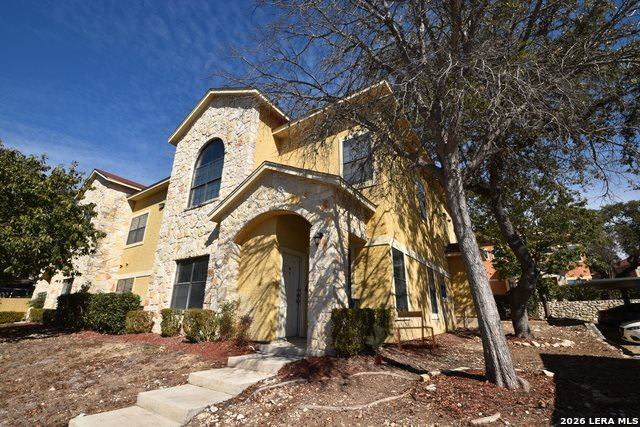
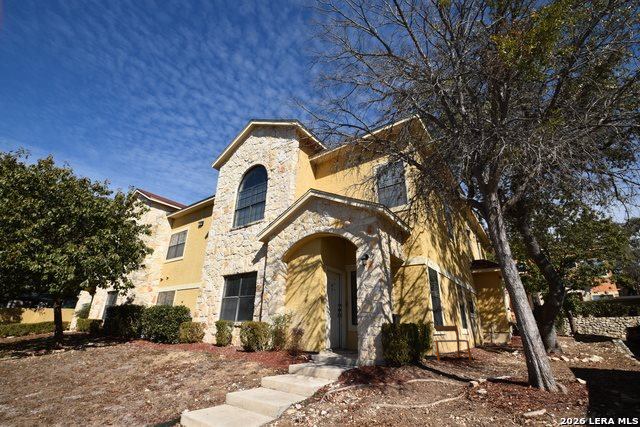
potted tree: present [366,324,385,364] -> none [412,336,430,373]

